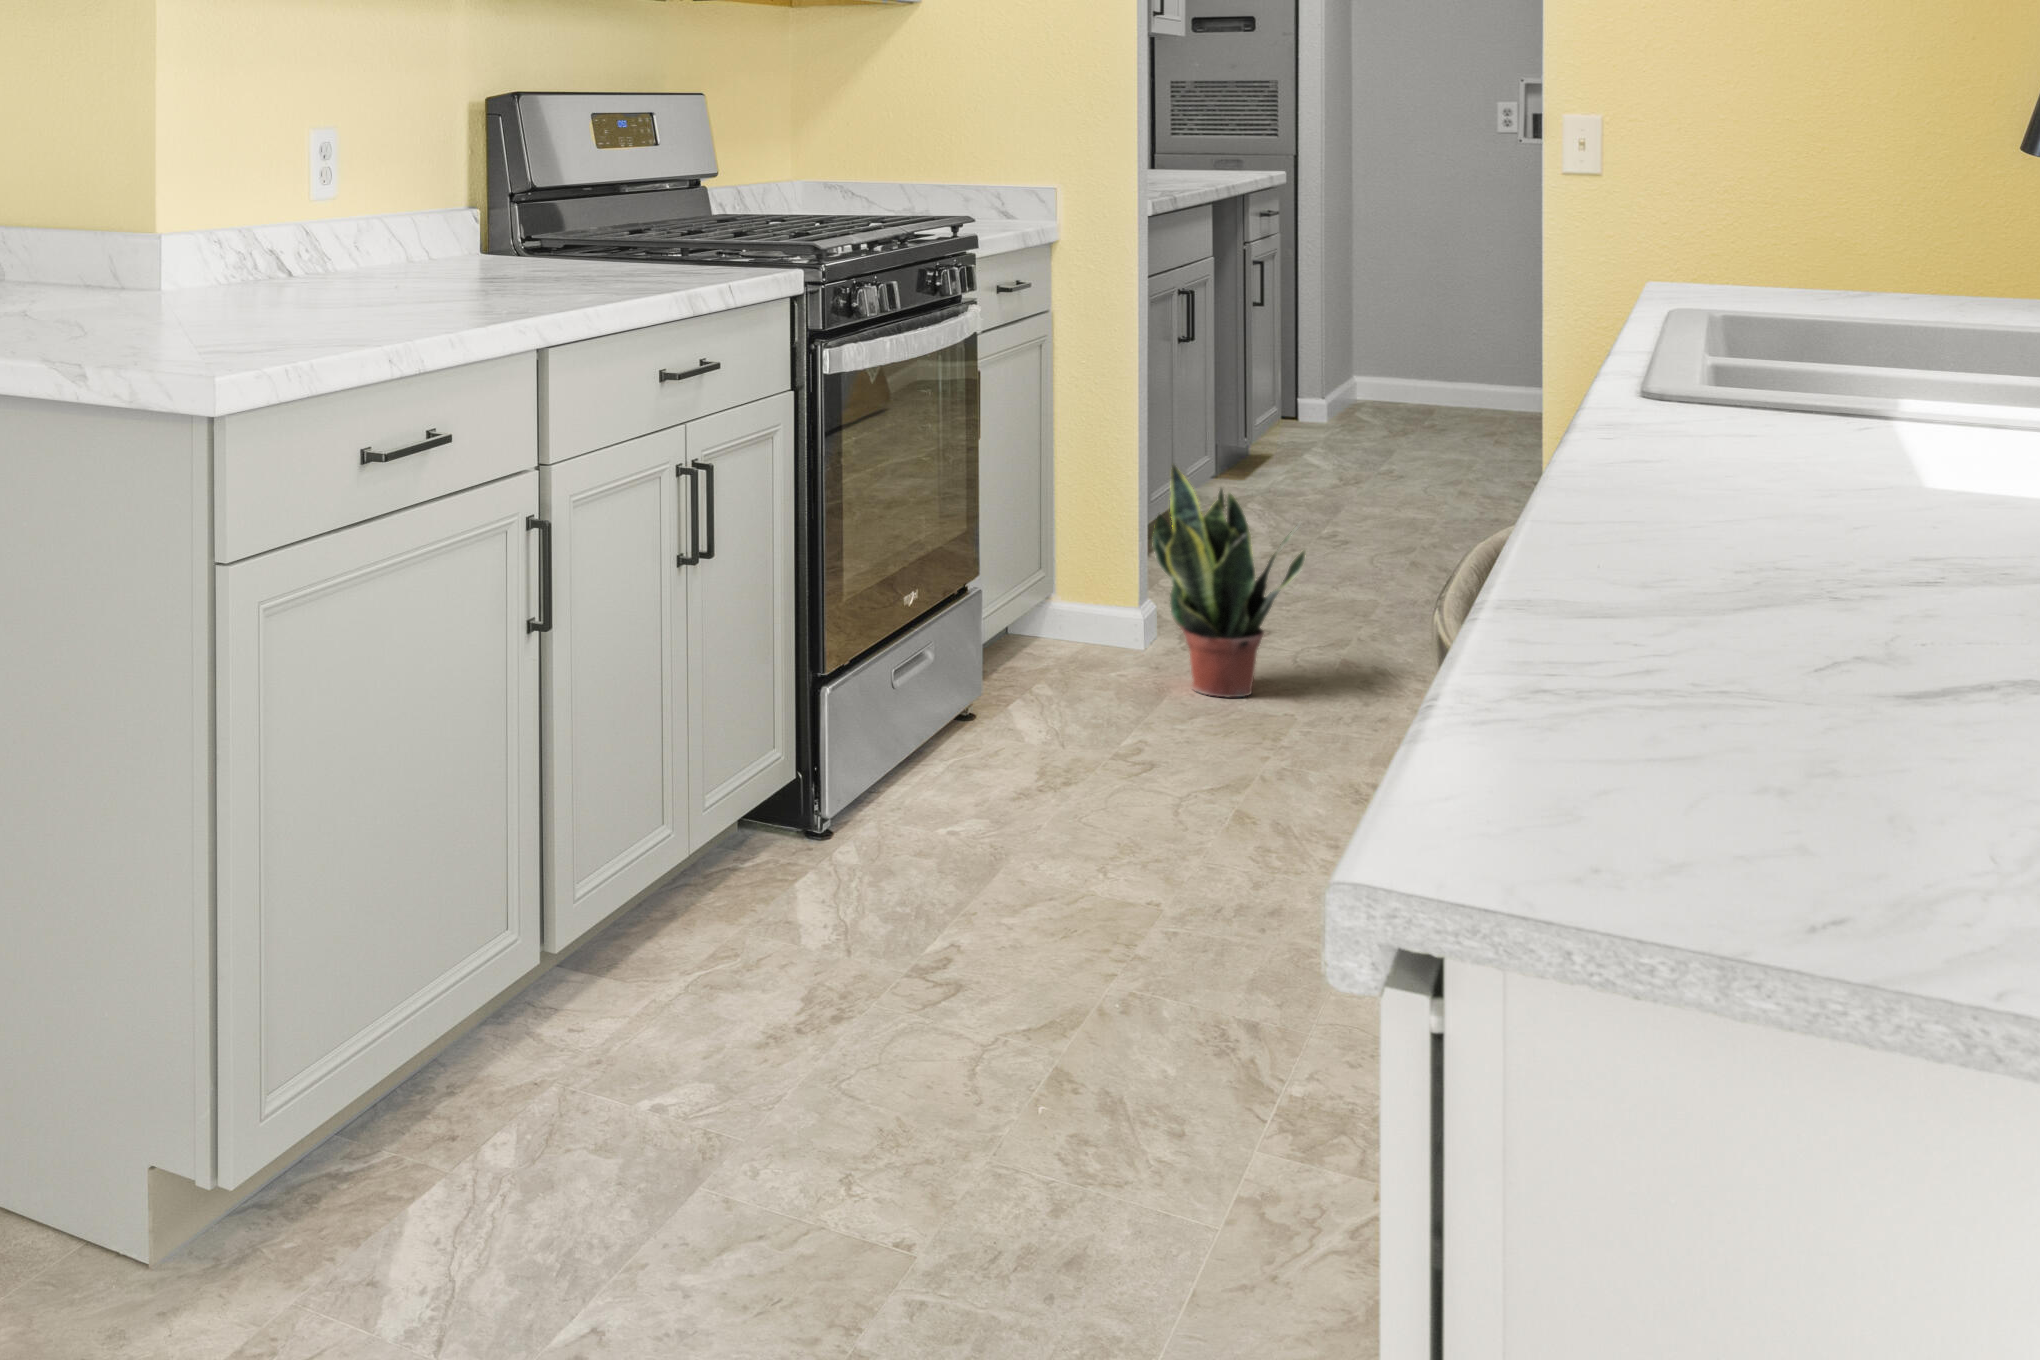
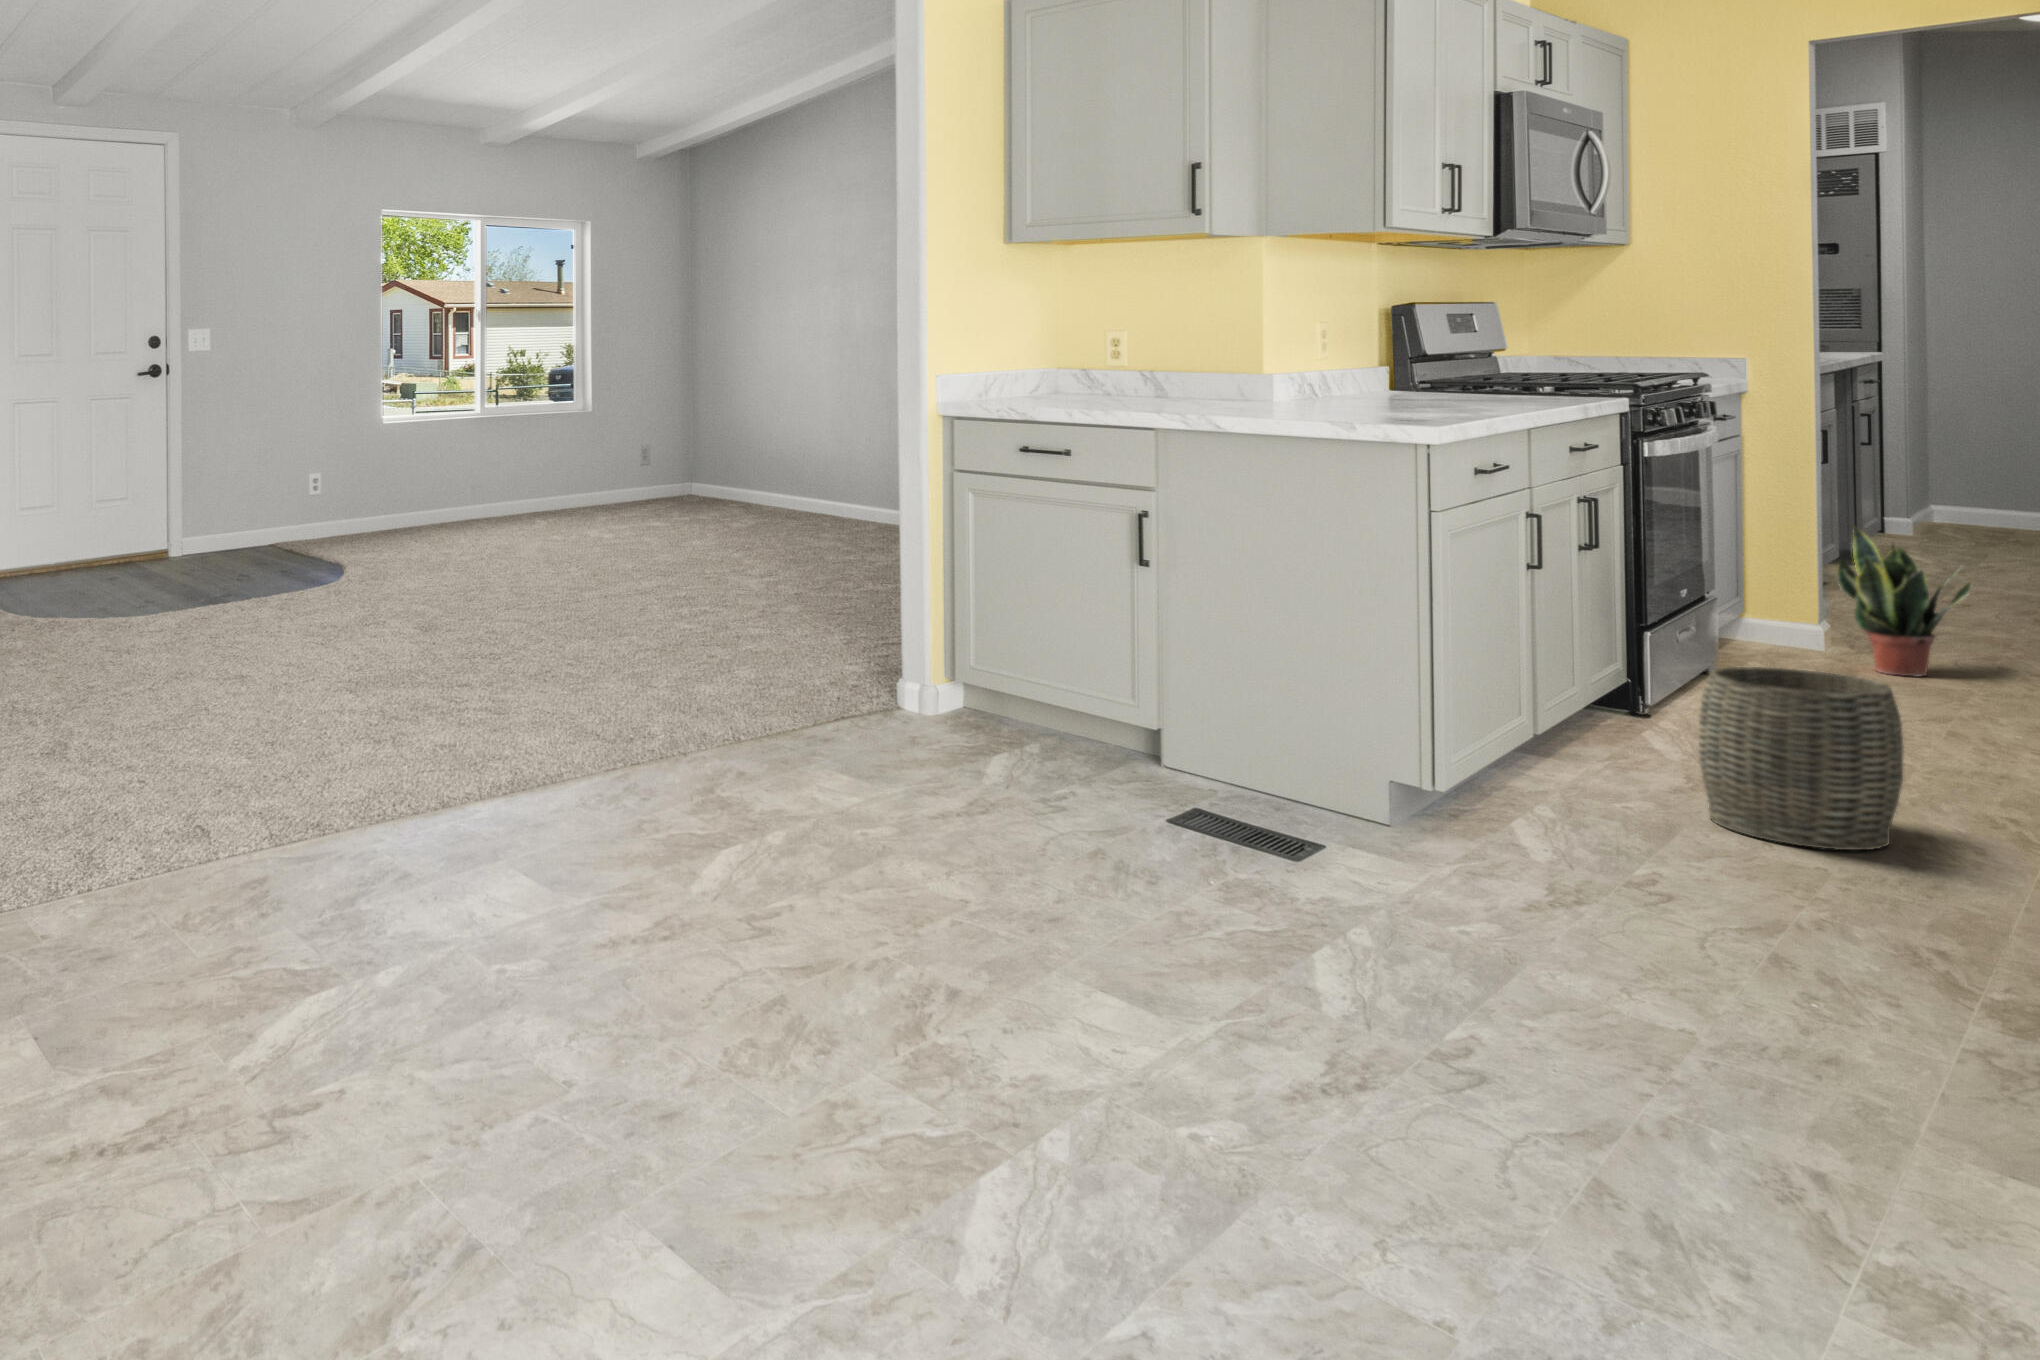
woven basket: none [758,824,1056,1214] -> present [1699,667,1903,850]

